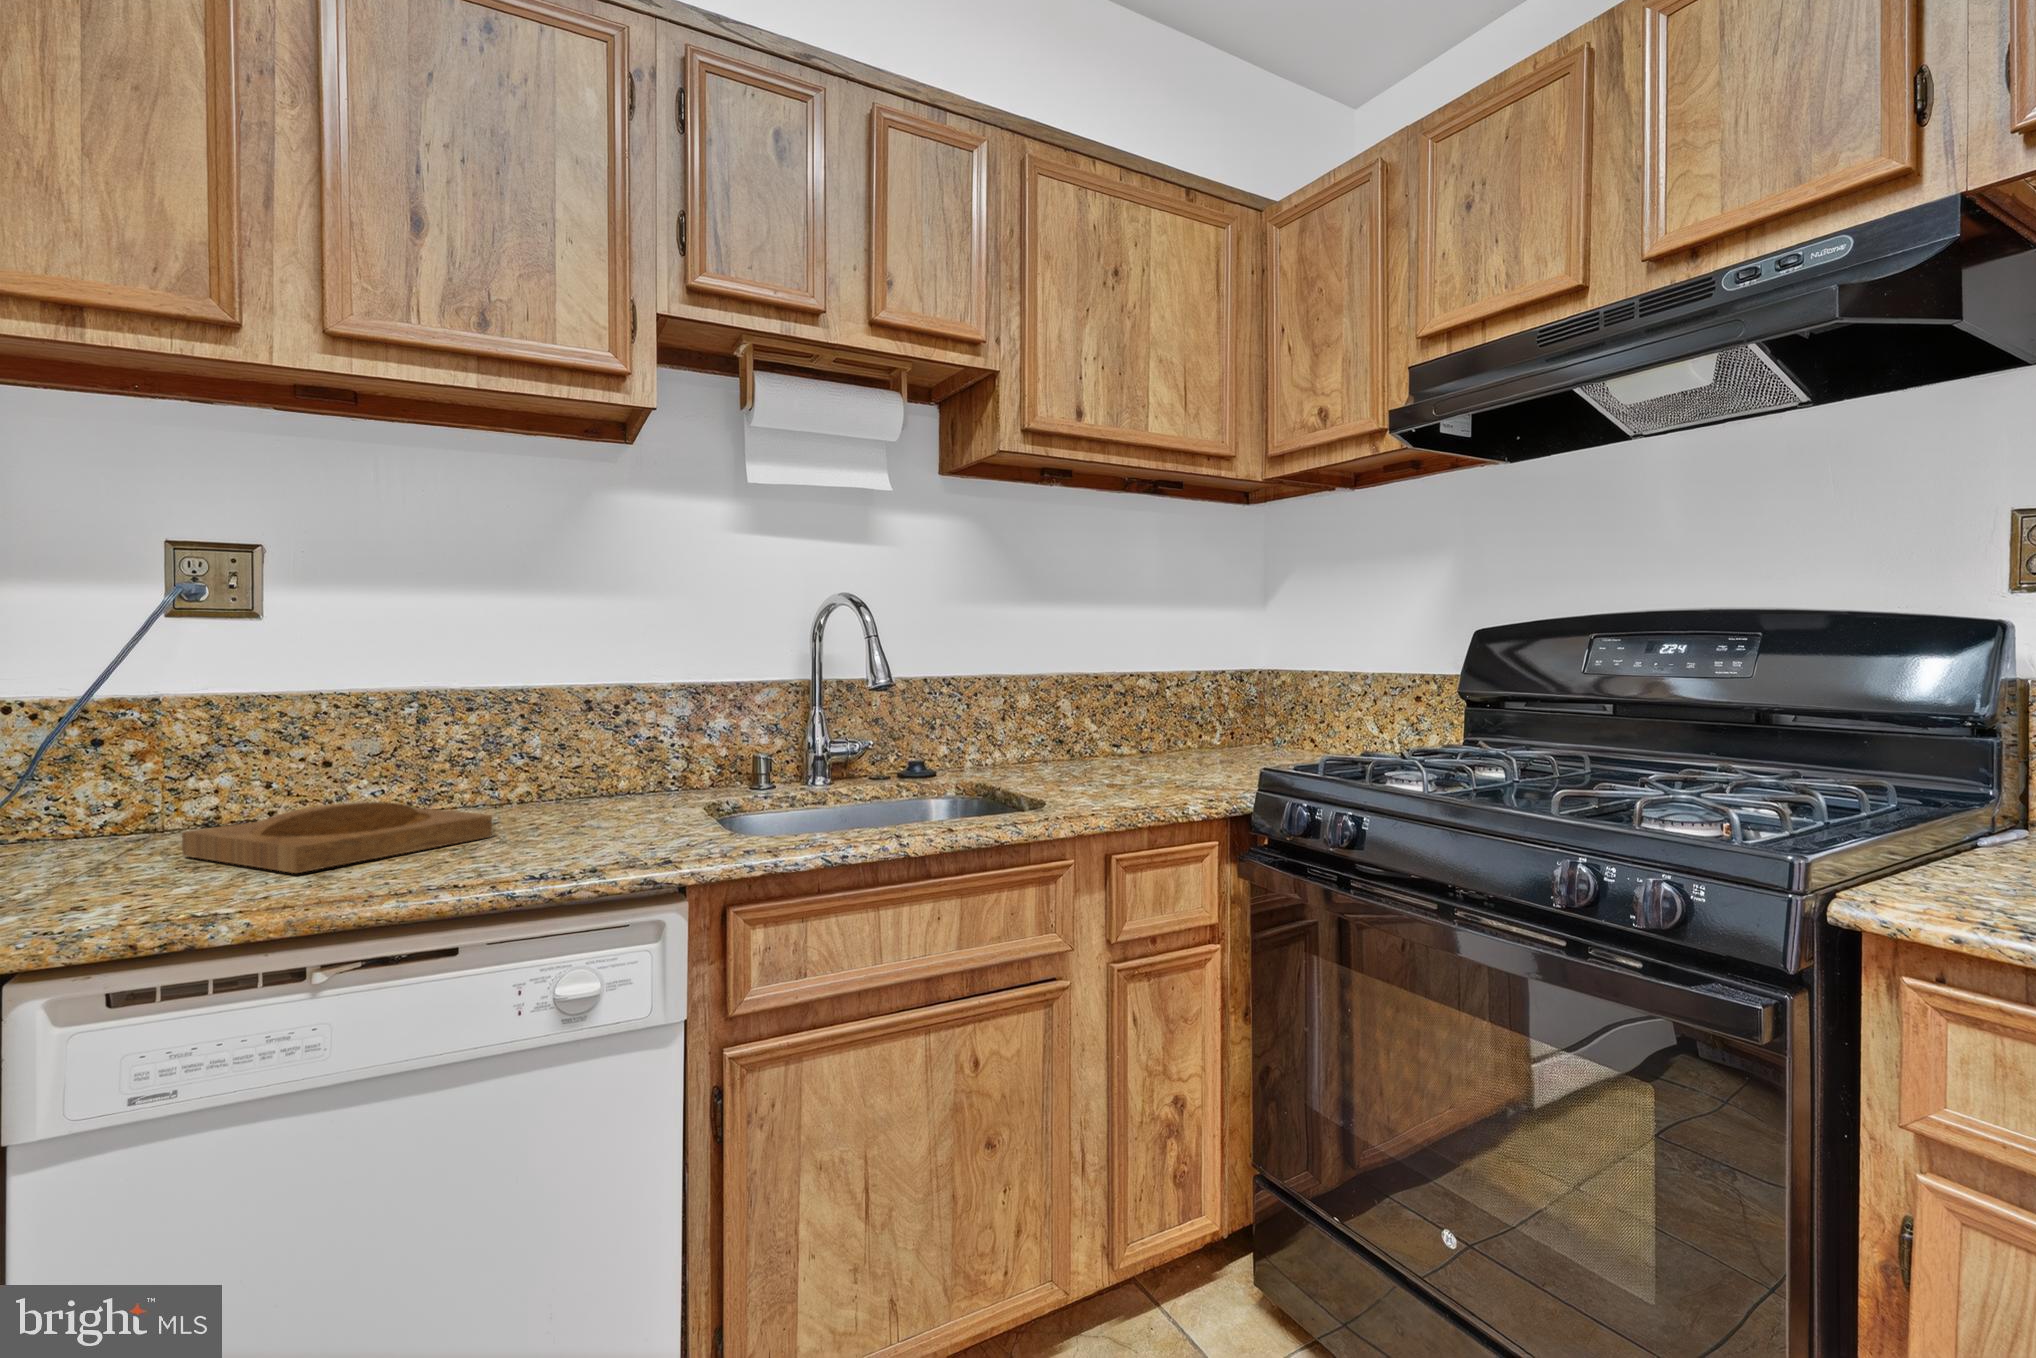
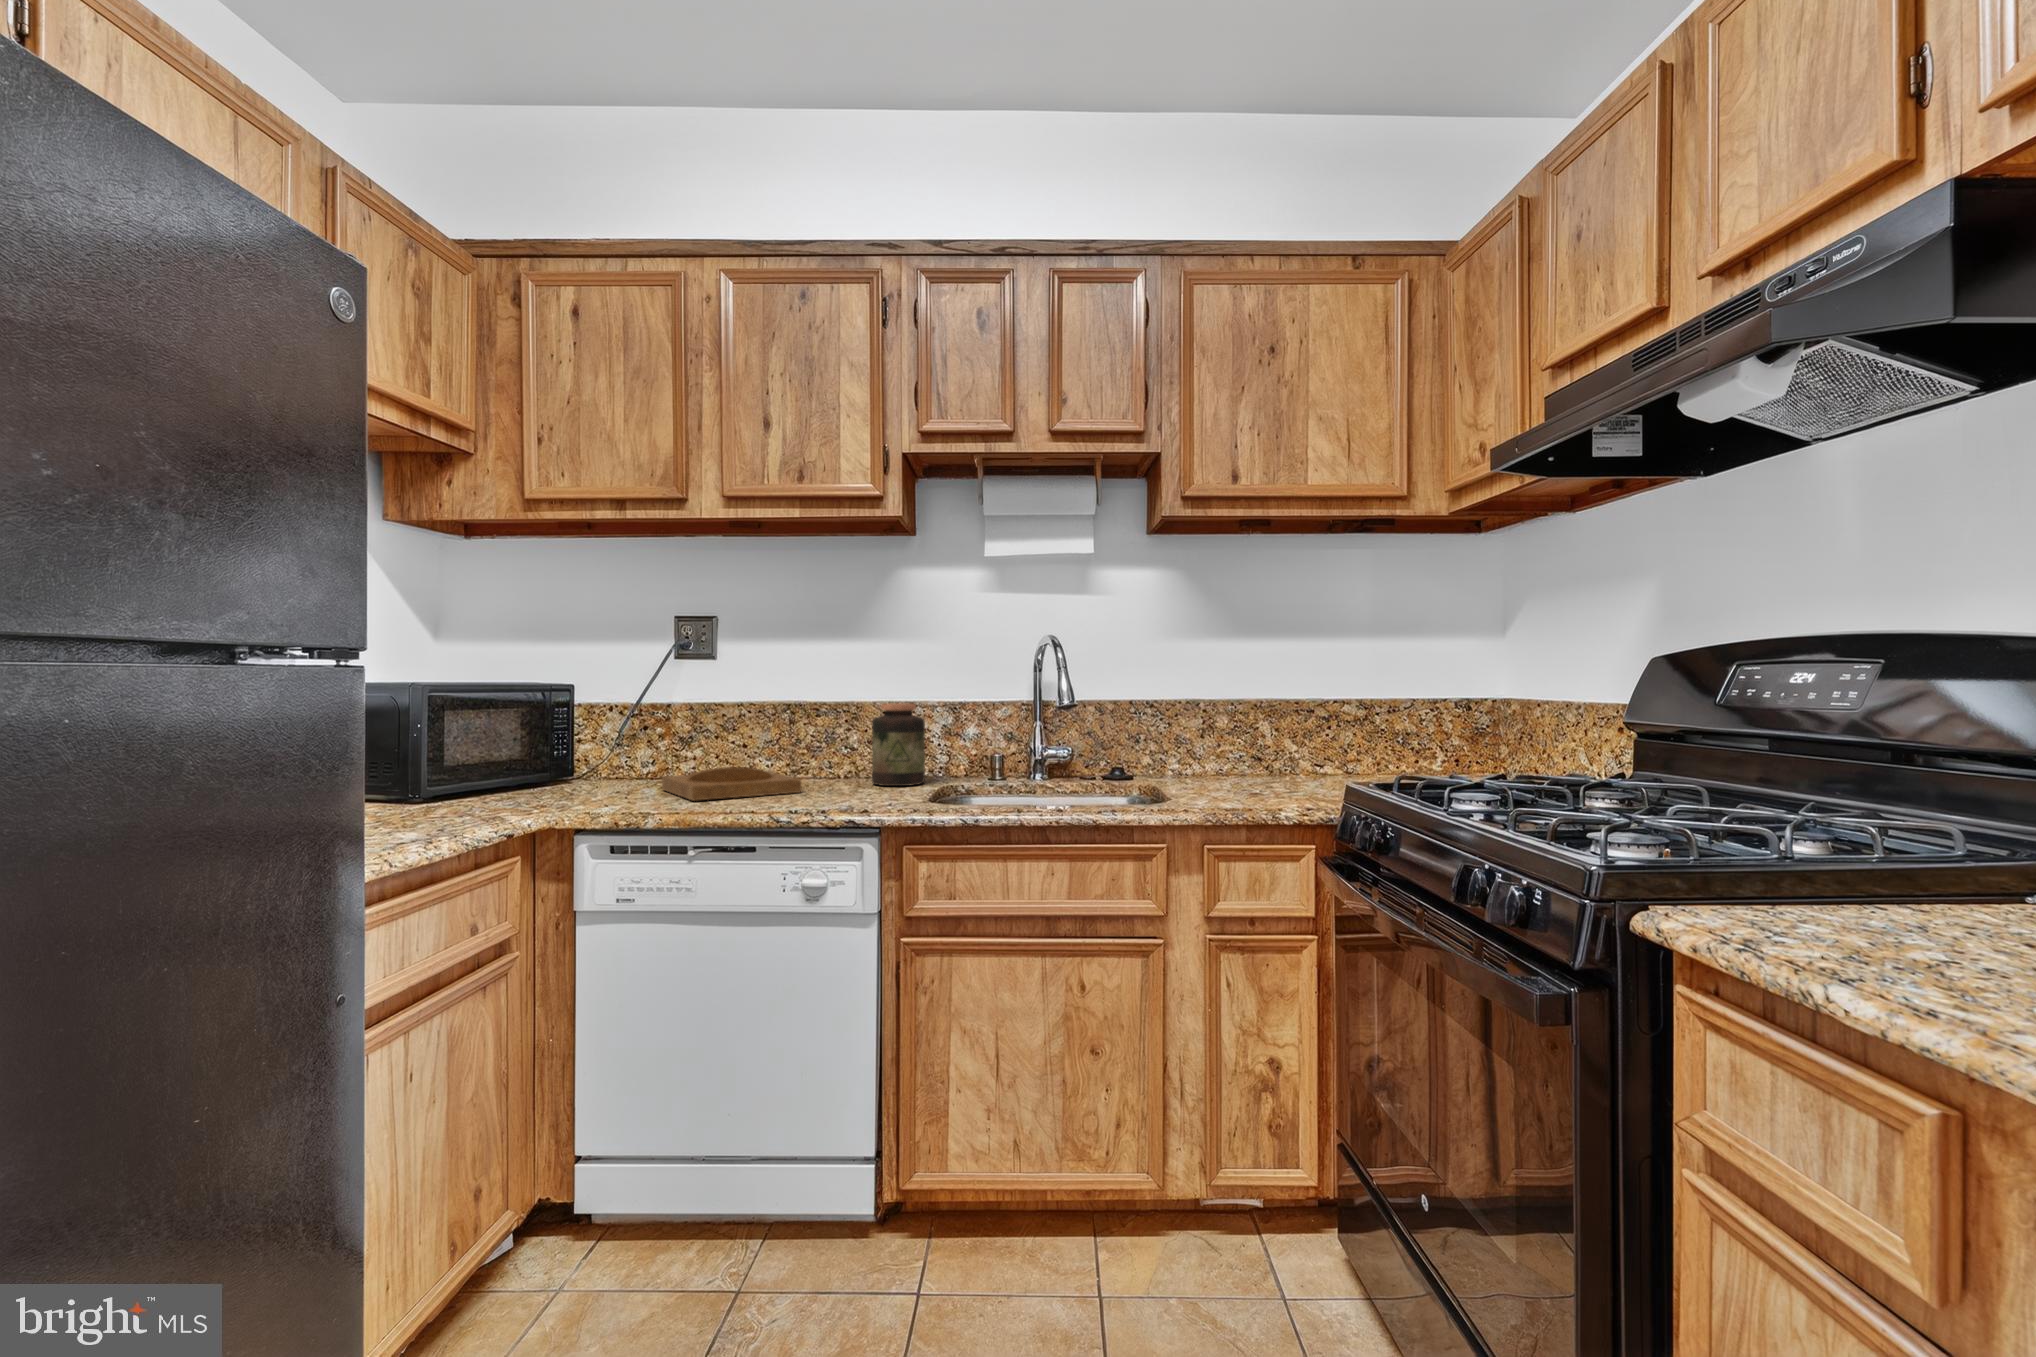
jar: none [589,688,675,813] -> present [872,703,925,786]

